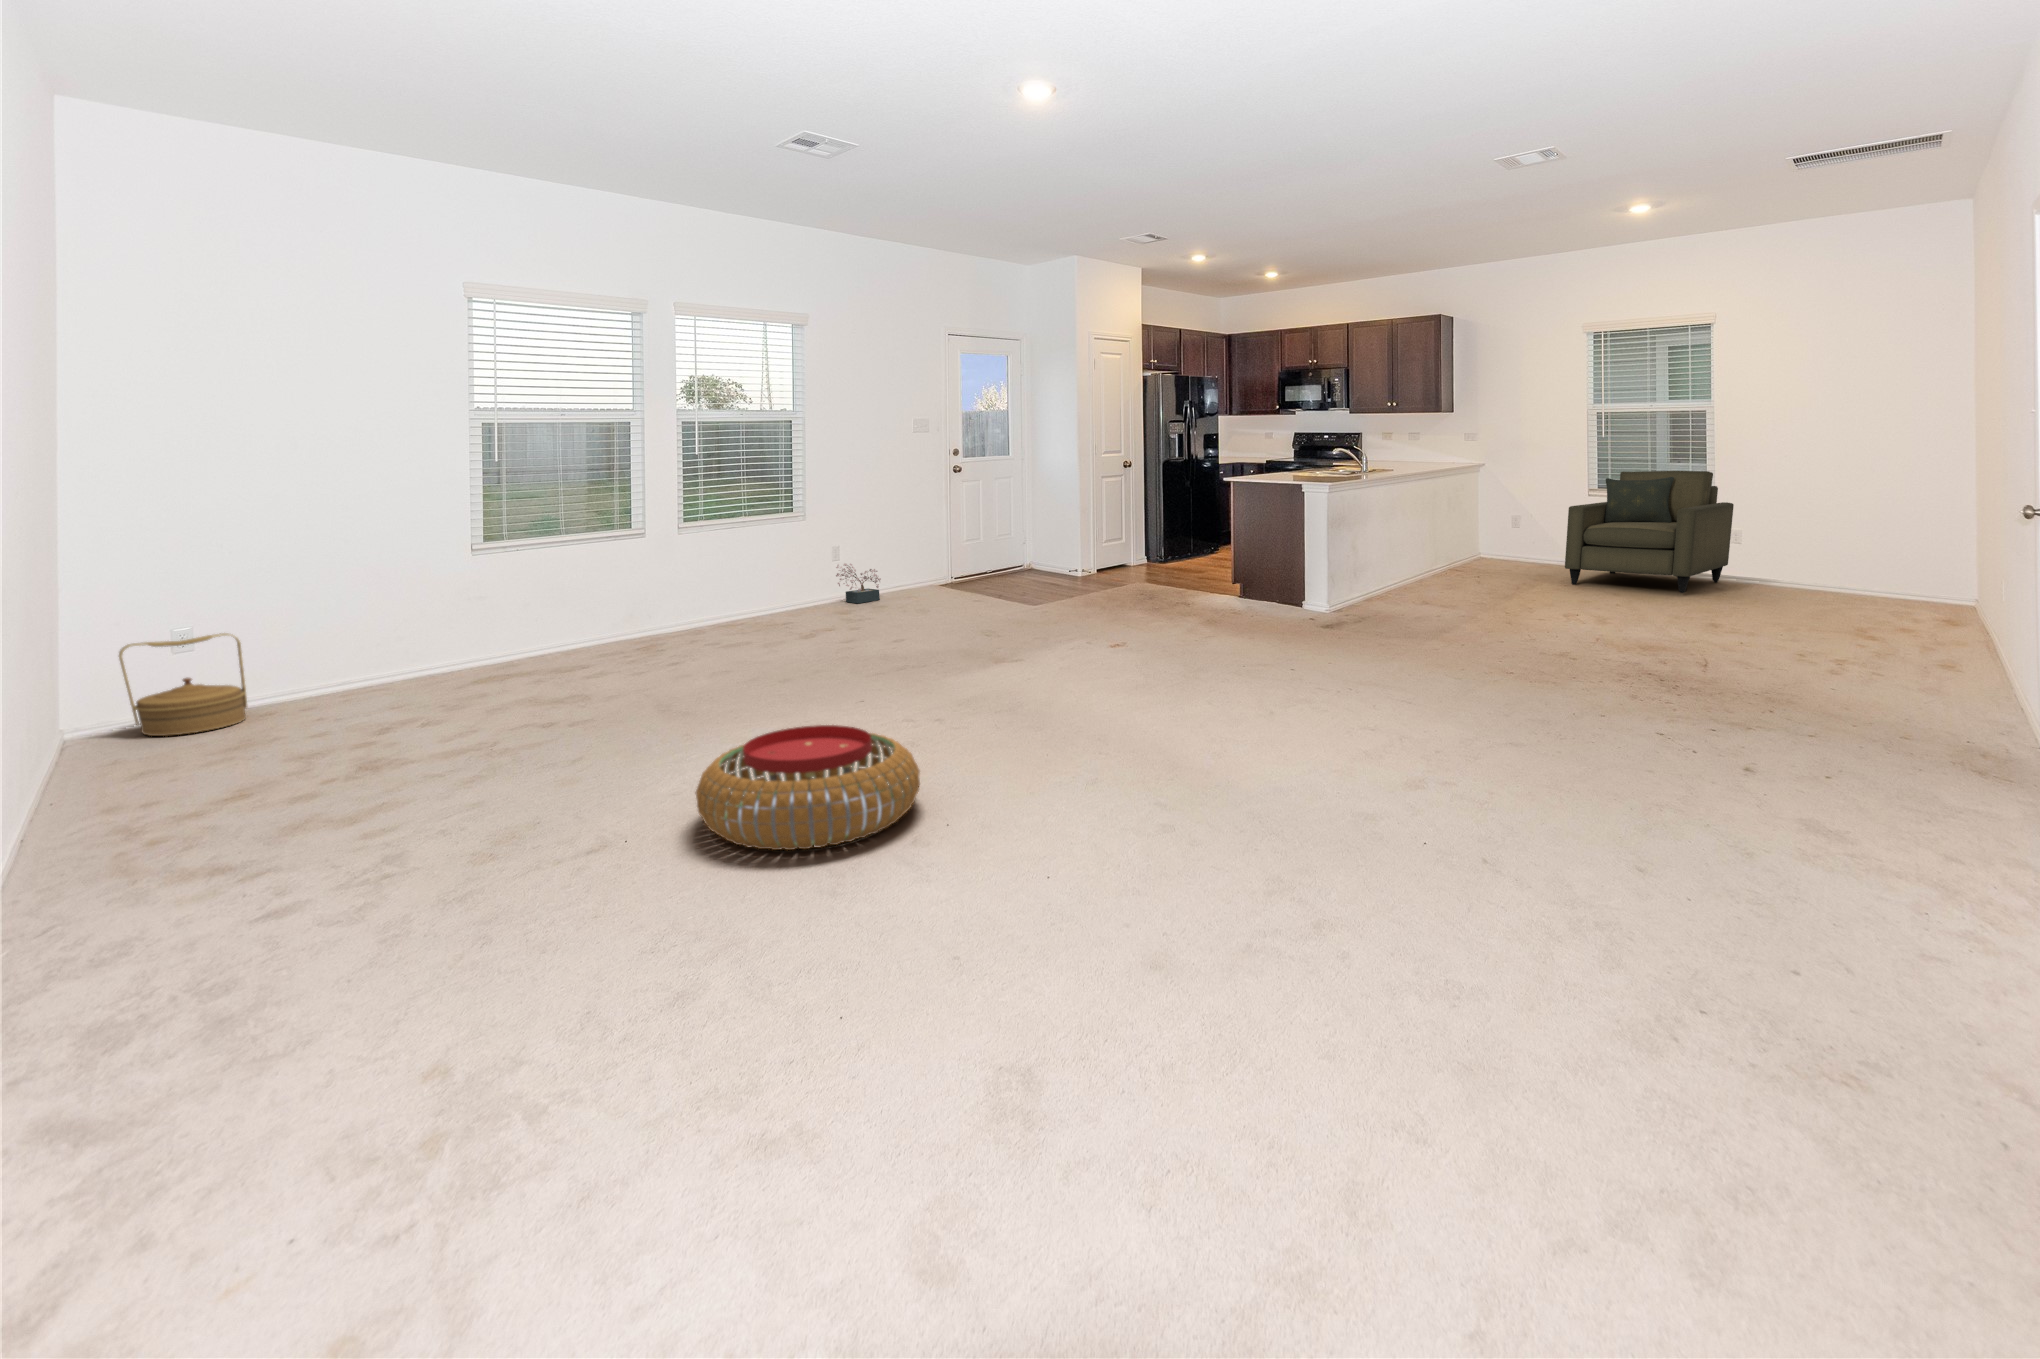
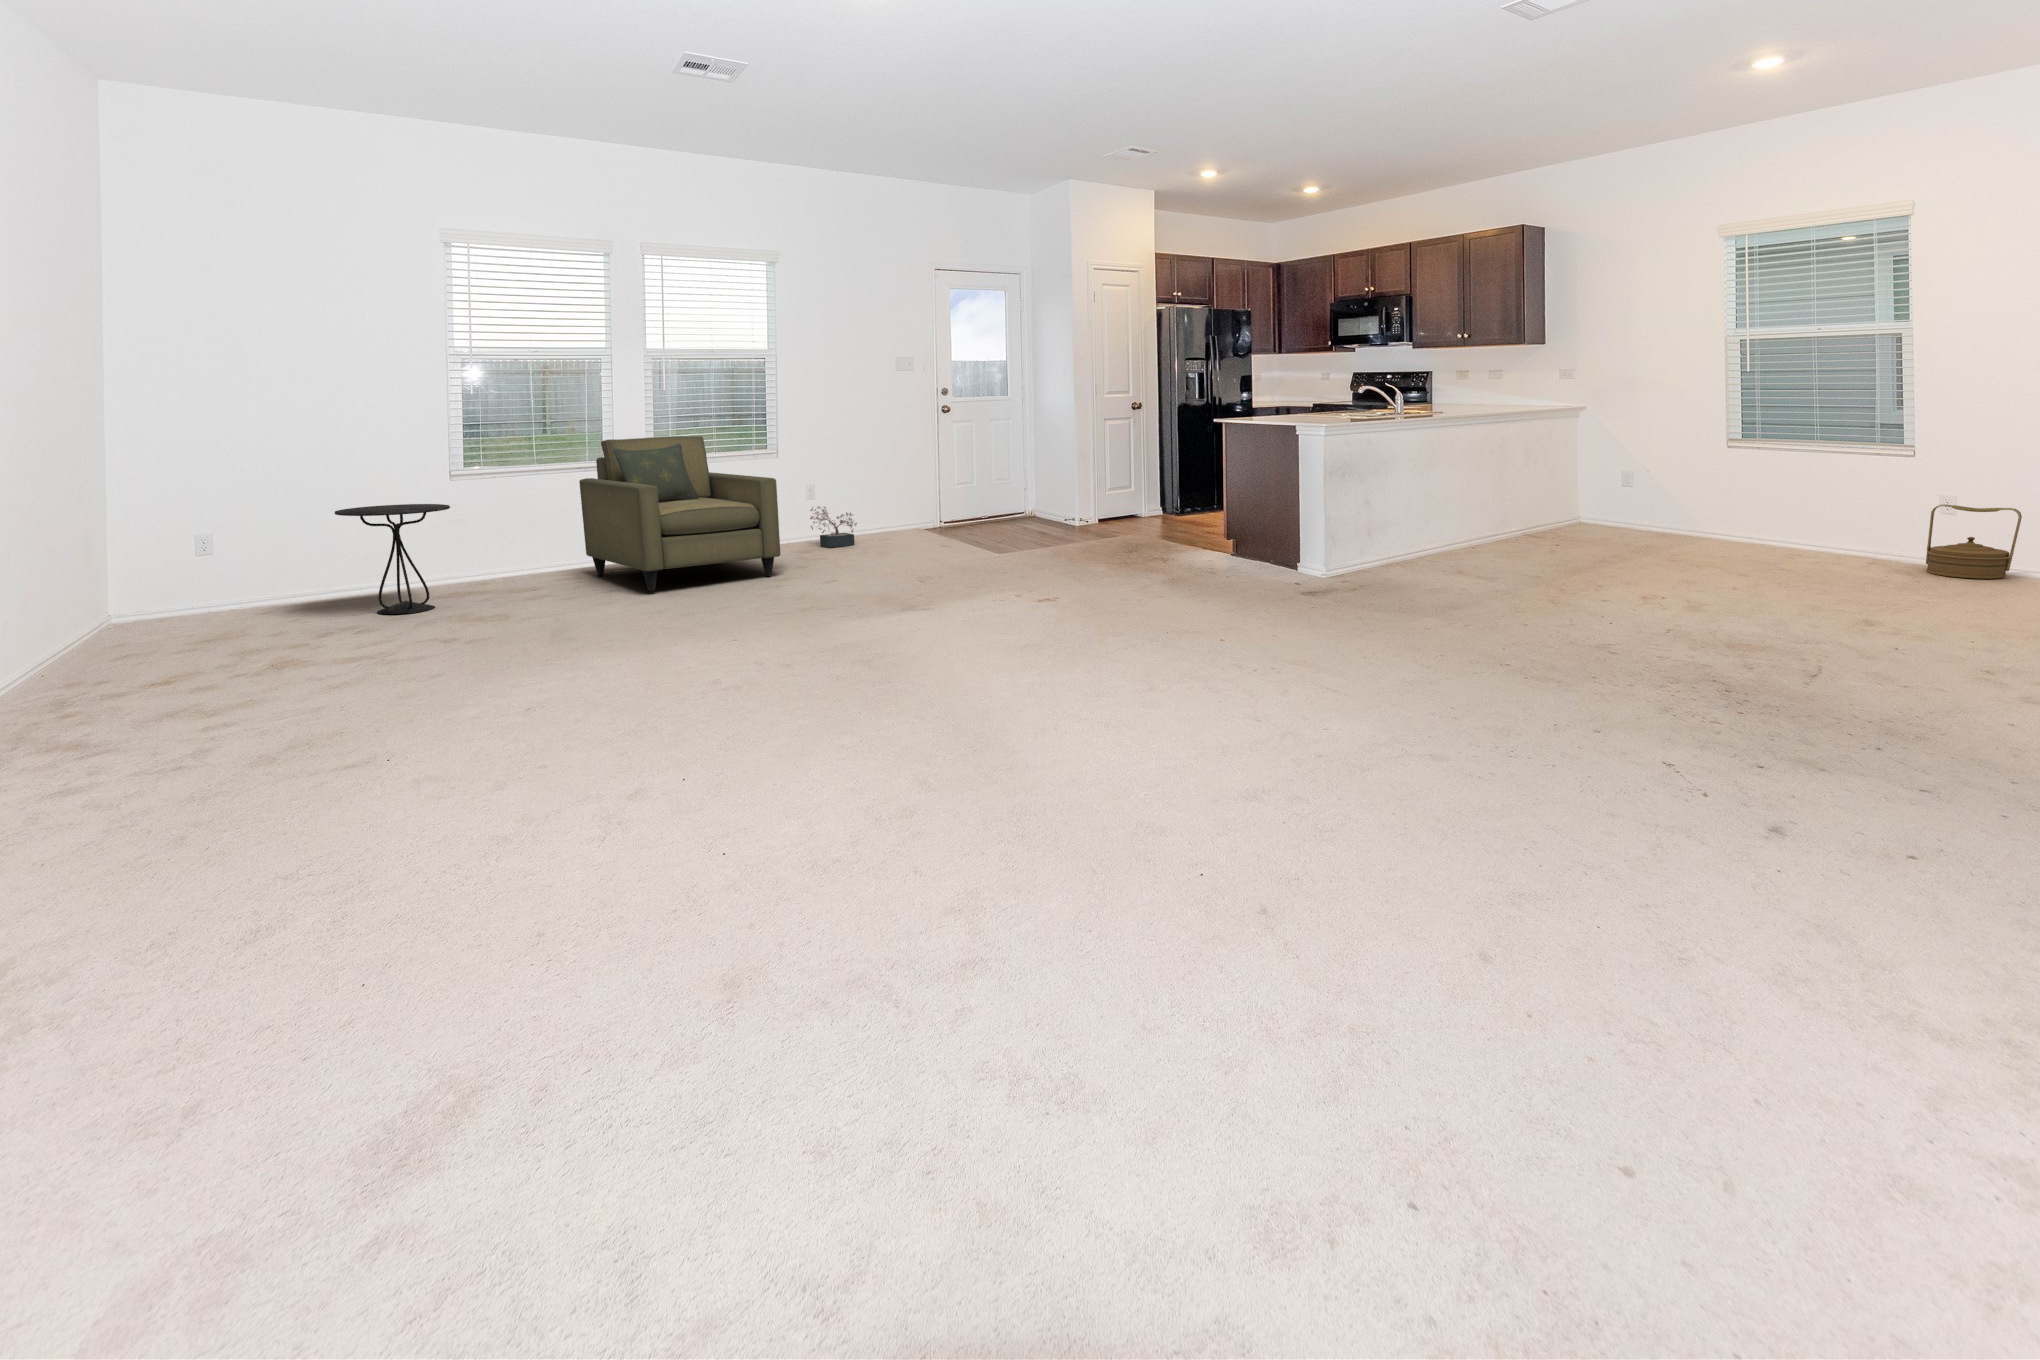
armchair: present [1565,471,1734,593] -> present [579,436,780,591]
side table: none [358,572,487,691] -> present [335,504,450,614]
woven basket: present [119,633,247,736] -> present [1926,505,2022,579]
pouf: present [696,725,920,850] -> none [538,653,753,764]

